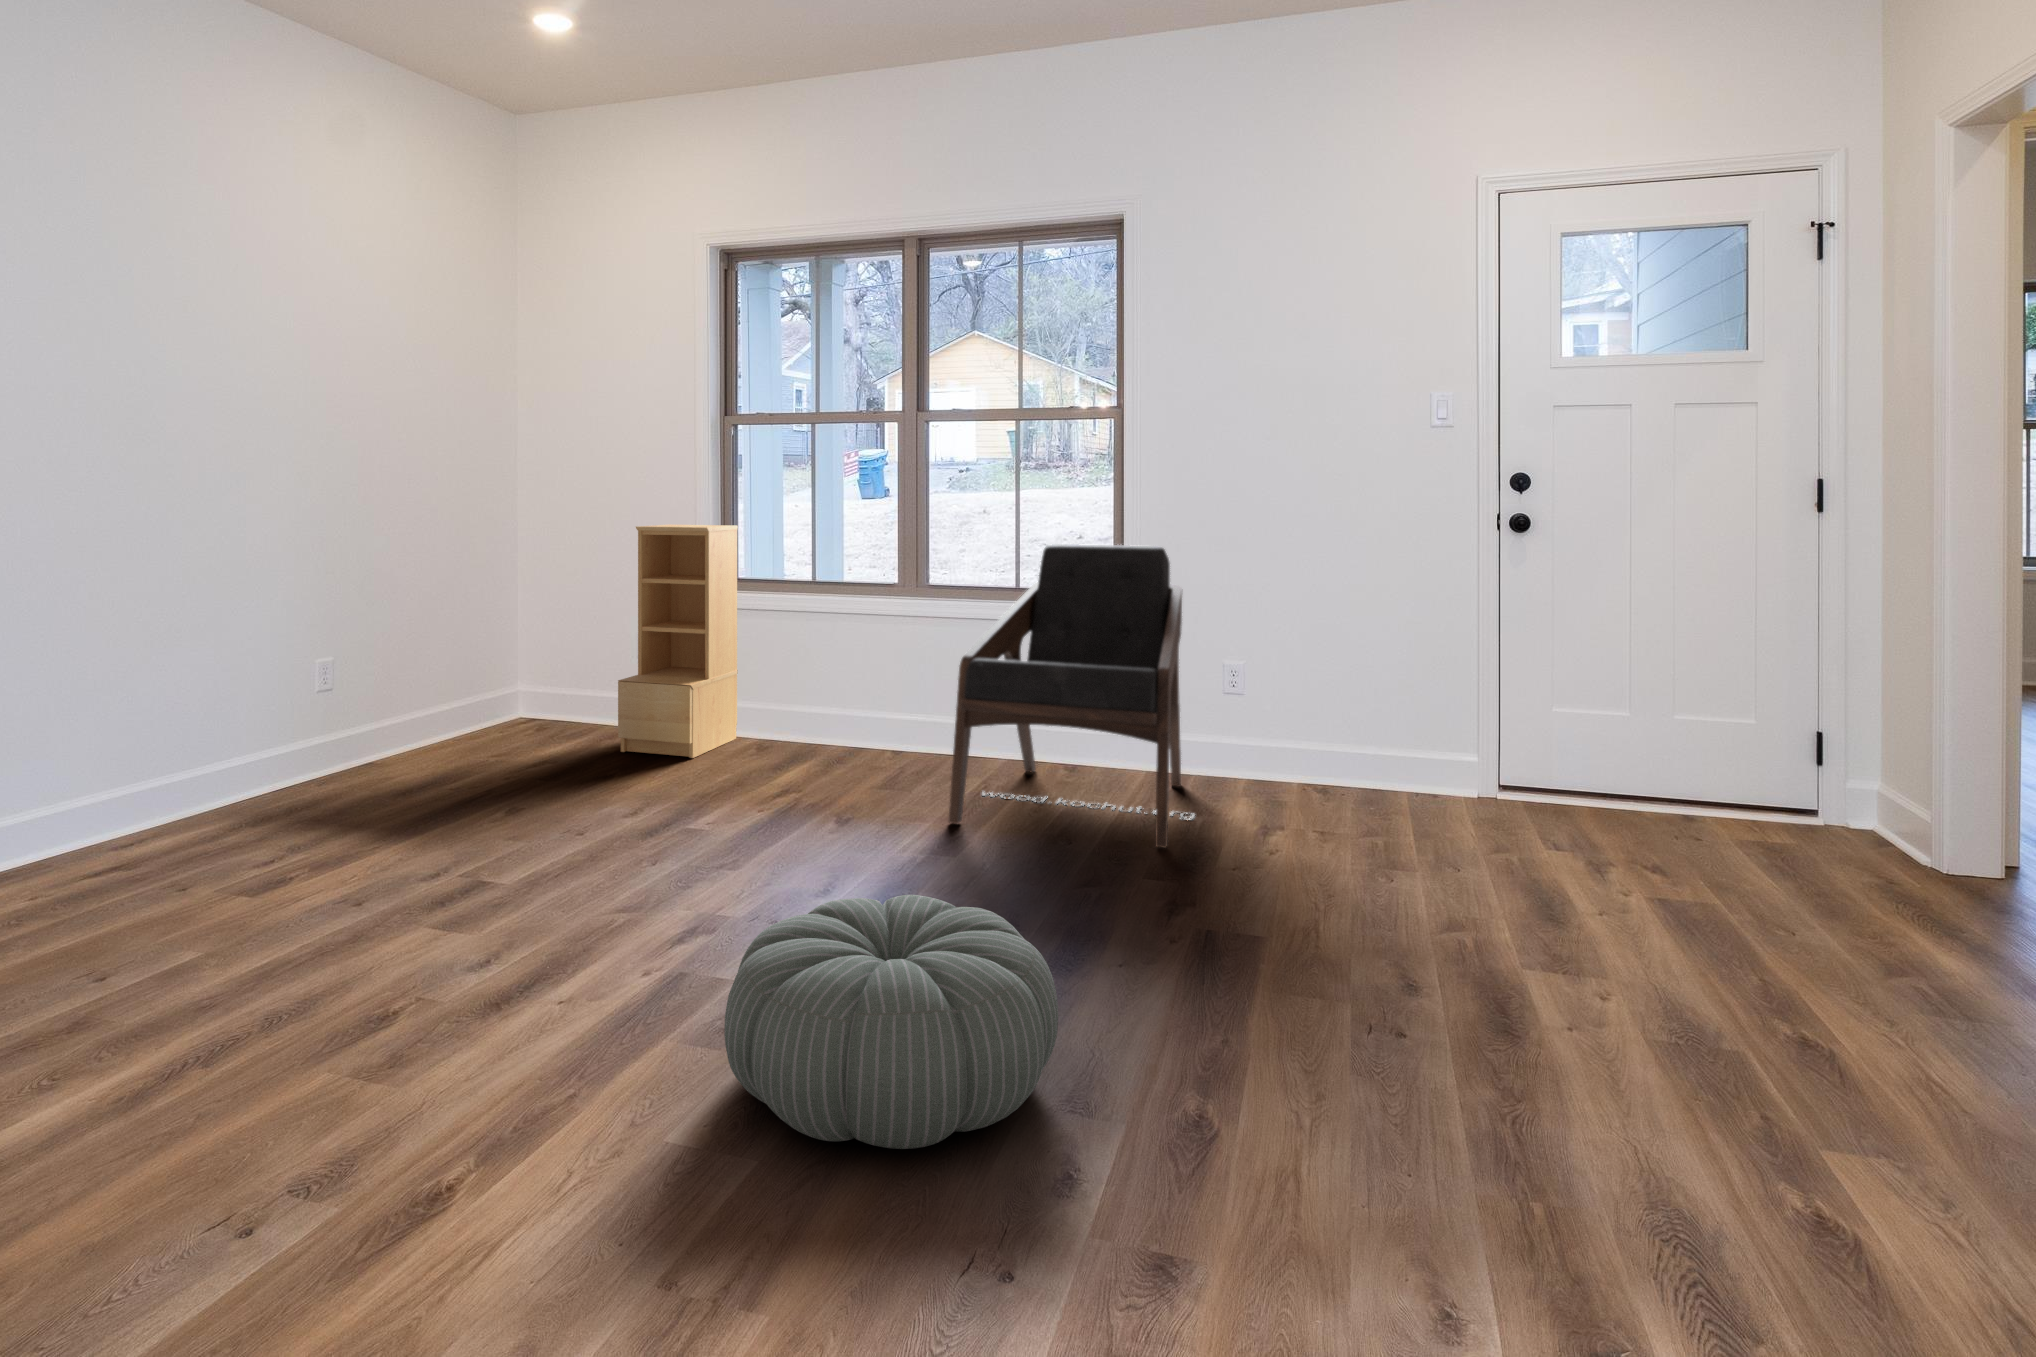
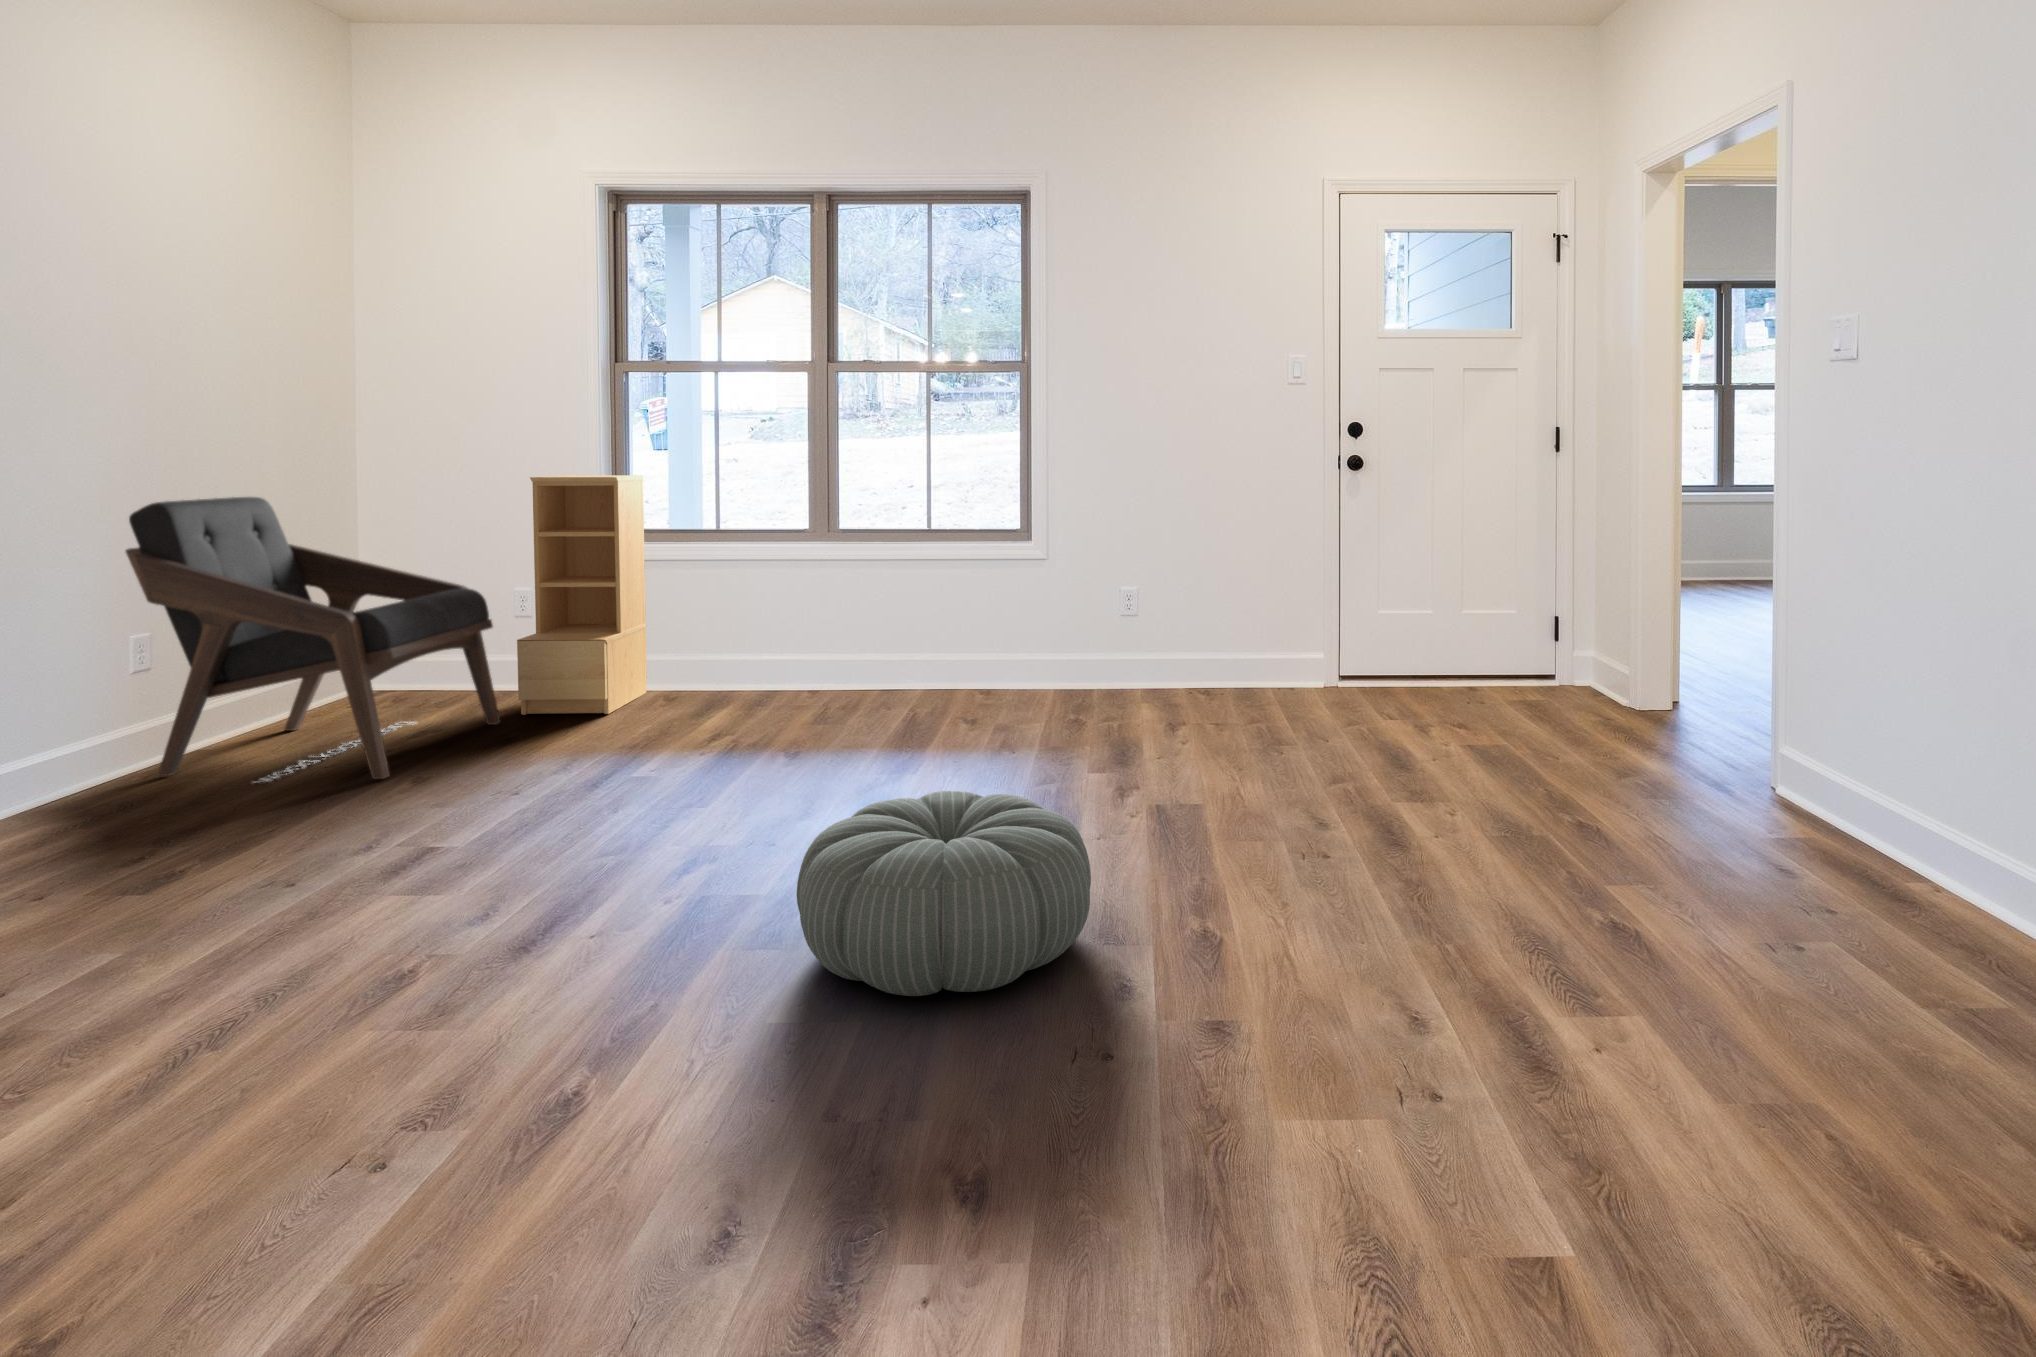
lounge chair: present [949,544,1194,848] -> present [126,497,500,781]

